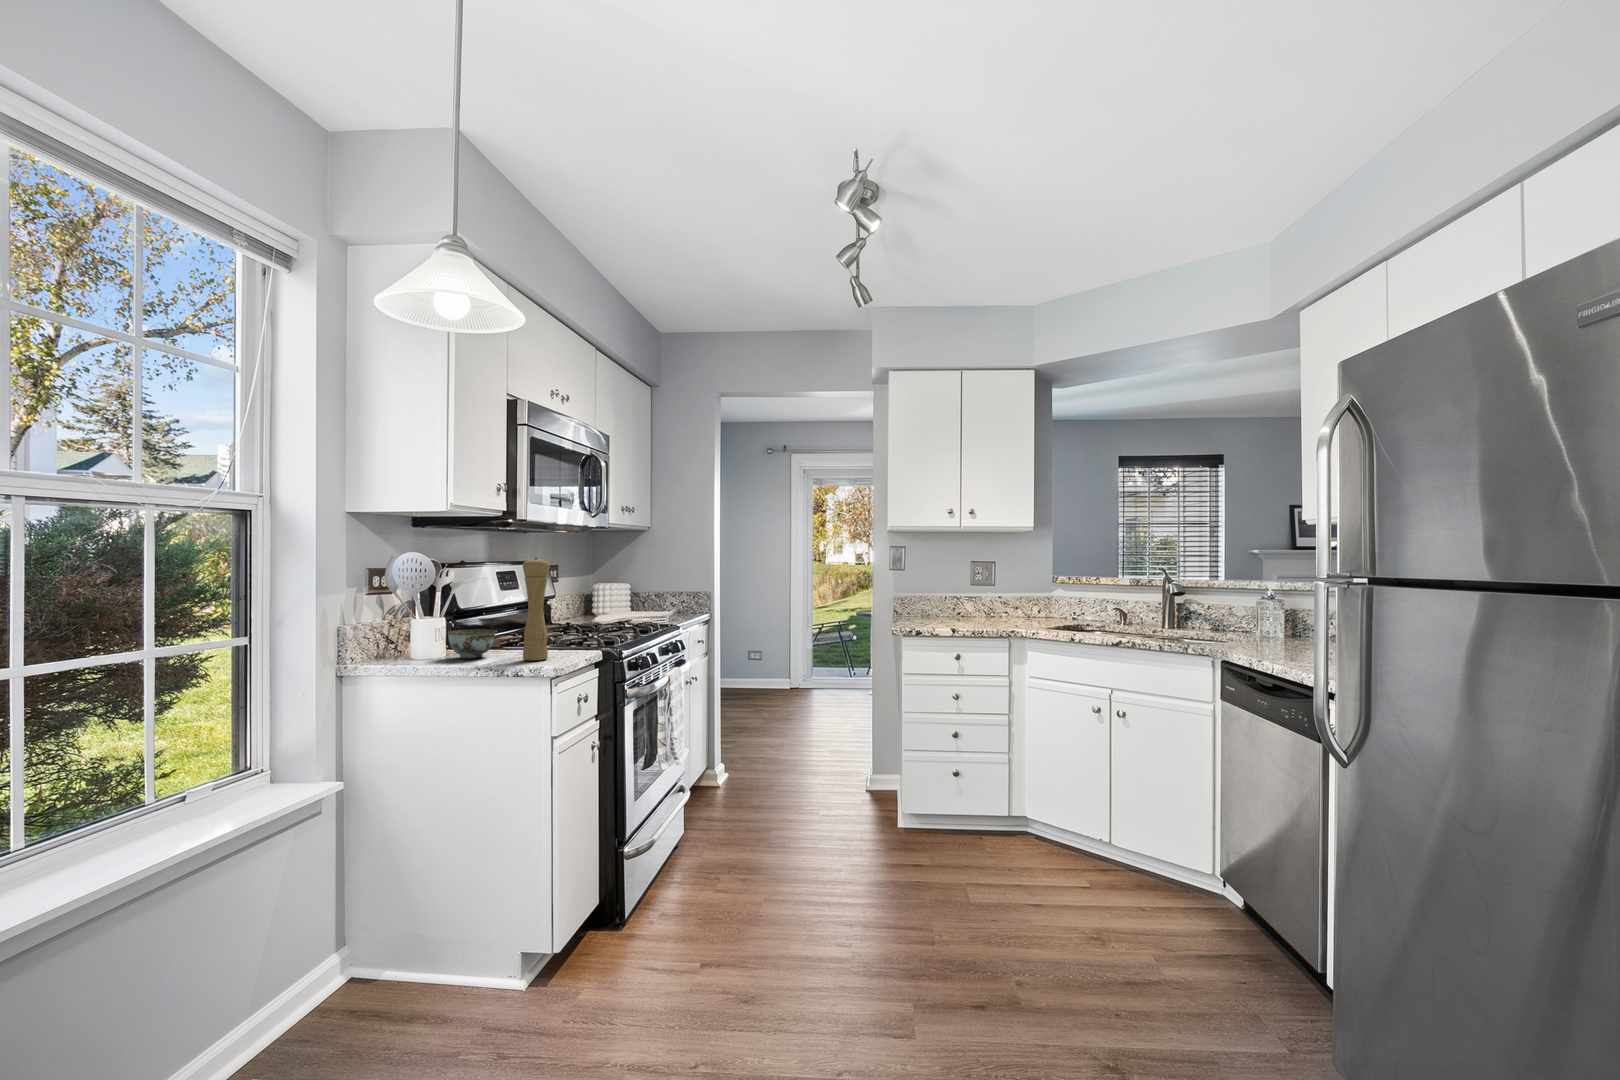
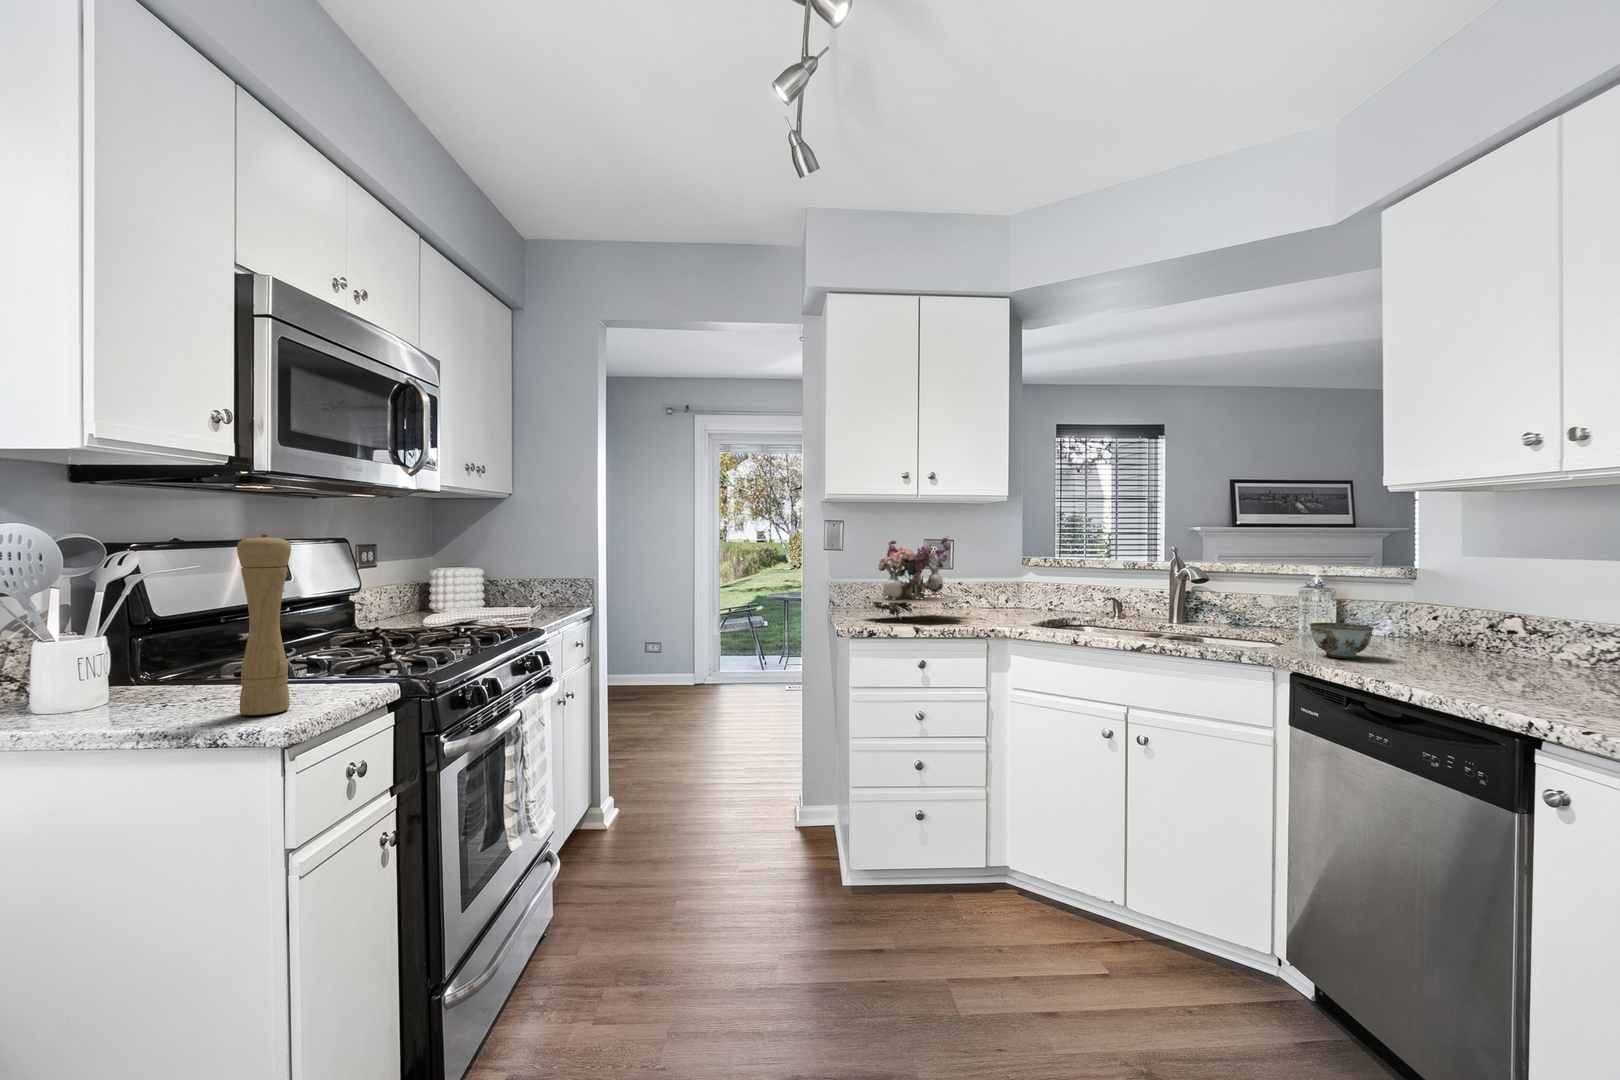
flower arrangement: none [915,558,999,624] -> present [861,535,963,617]
bowl: present [448,629,496,659] -> present [1309,622,1374,658]

